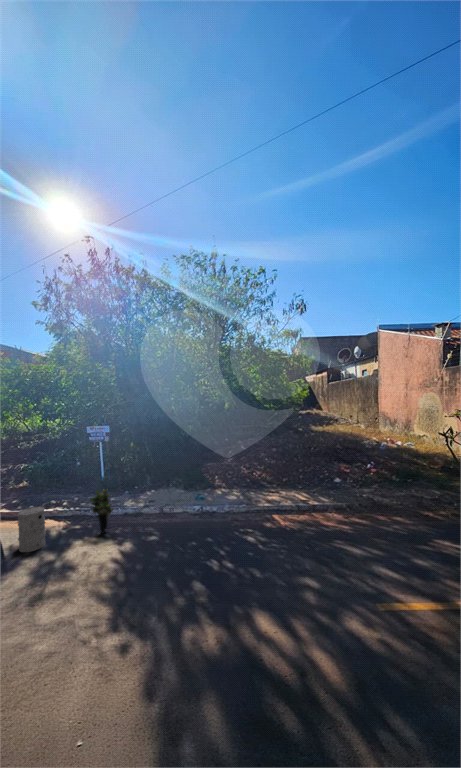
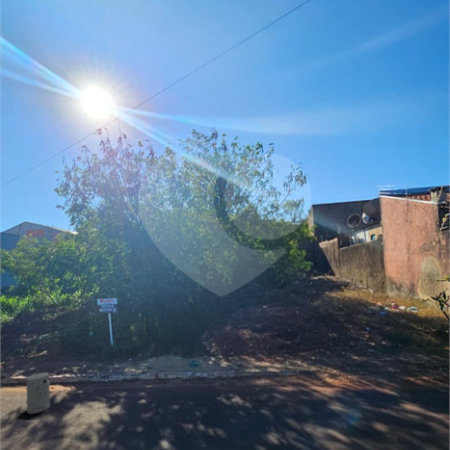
potted plant: present [90,489,113,533] -> none [89,356,111,398]

